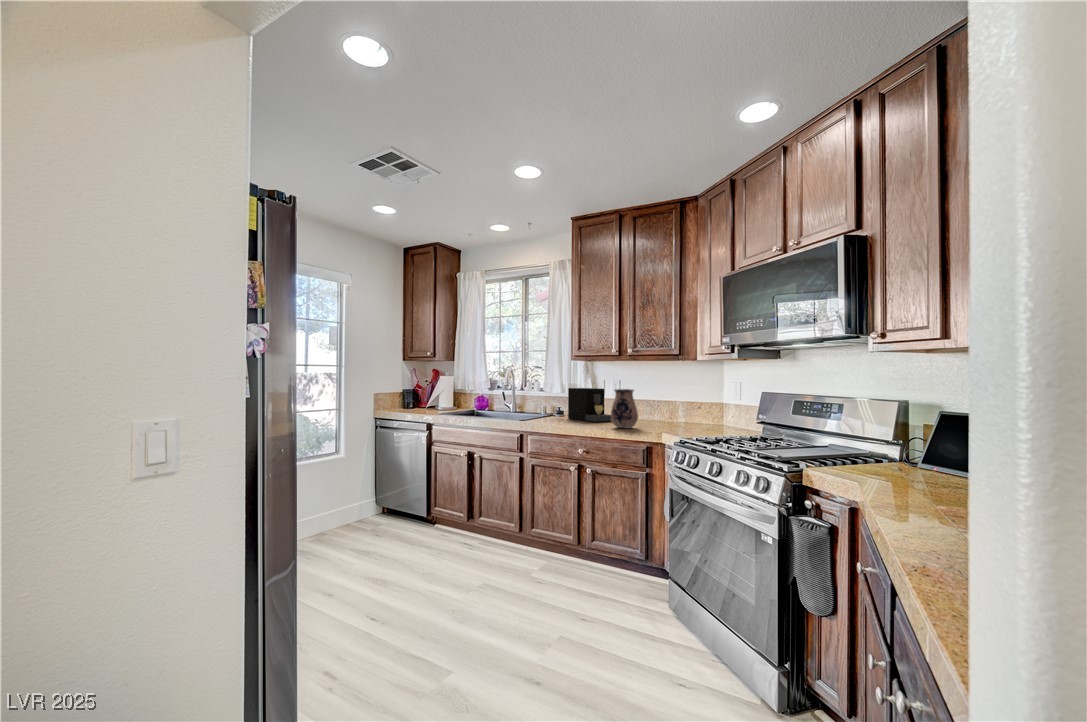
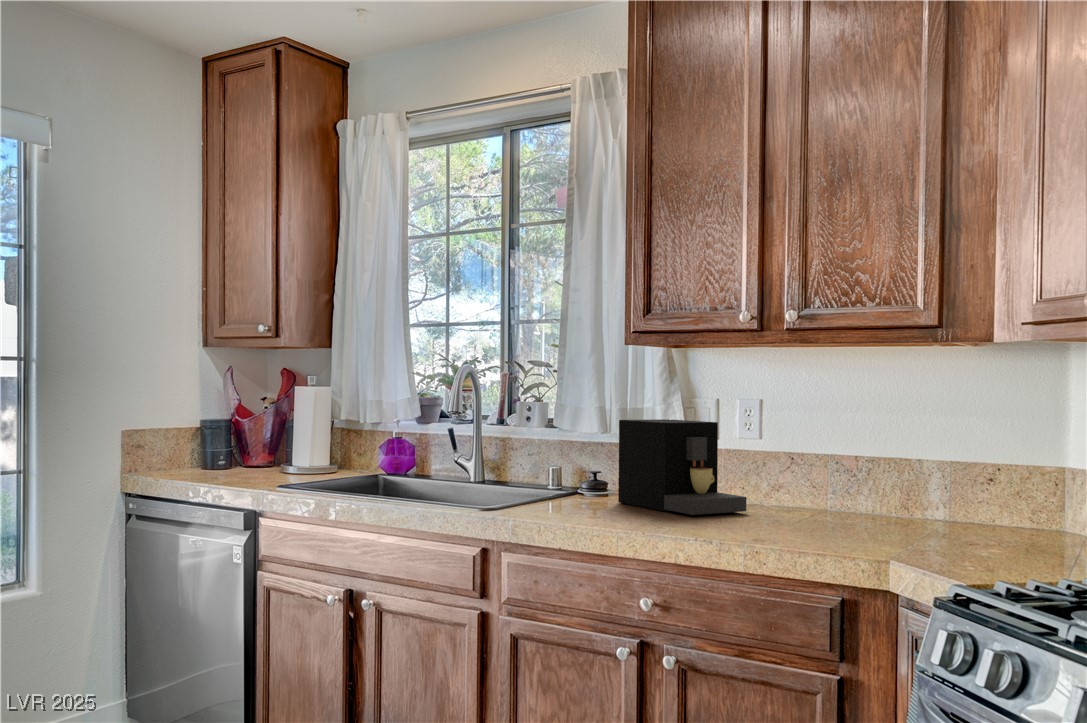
ceramic pitcher: present [611,389,638,428] -> none [734,425,814,540]

